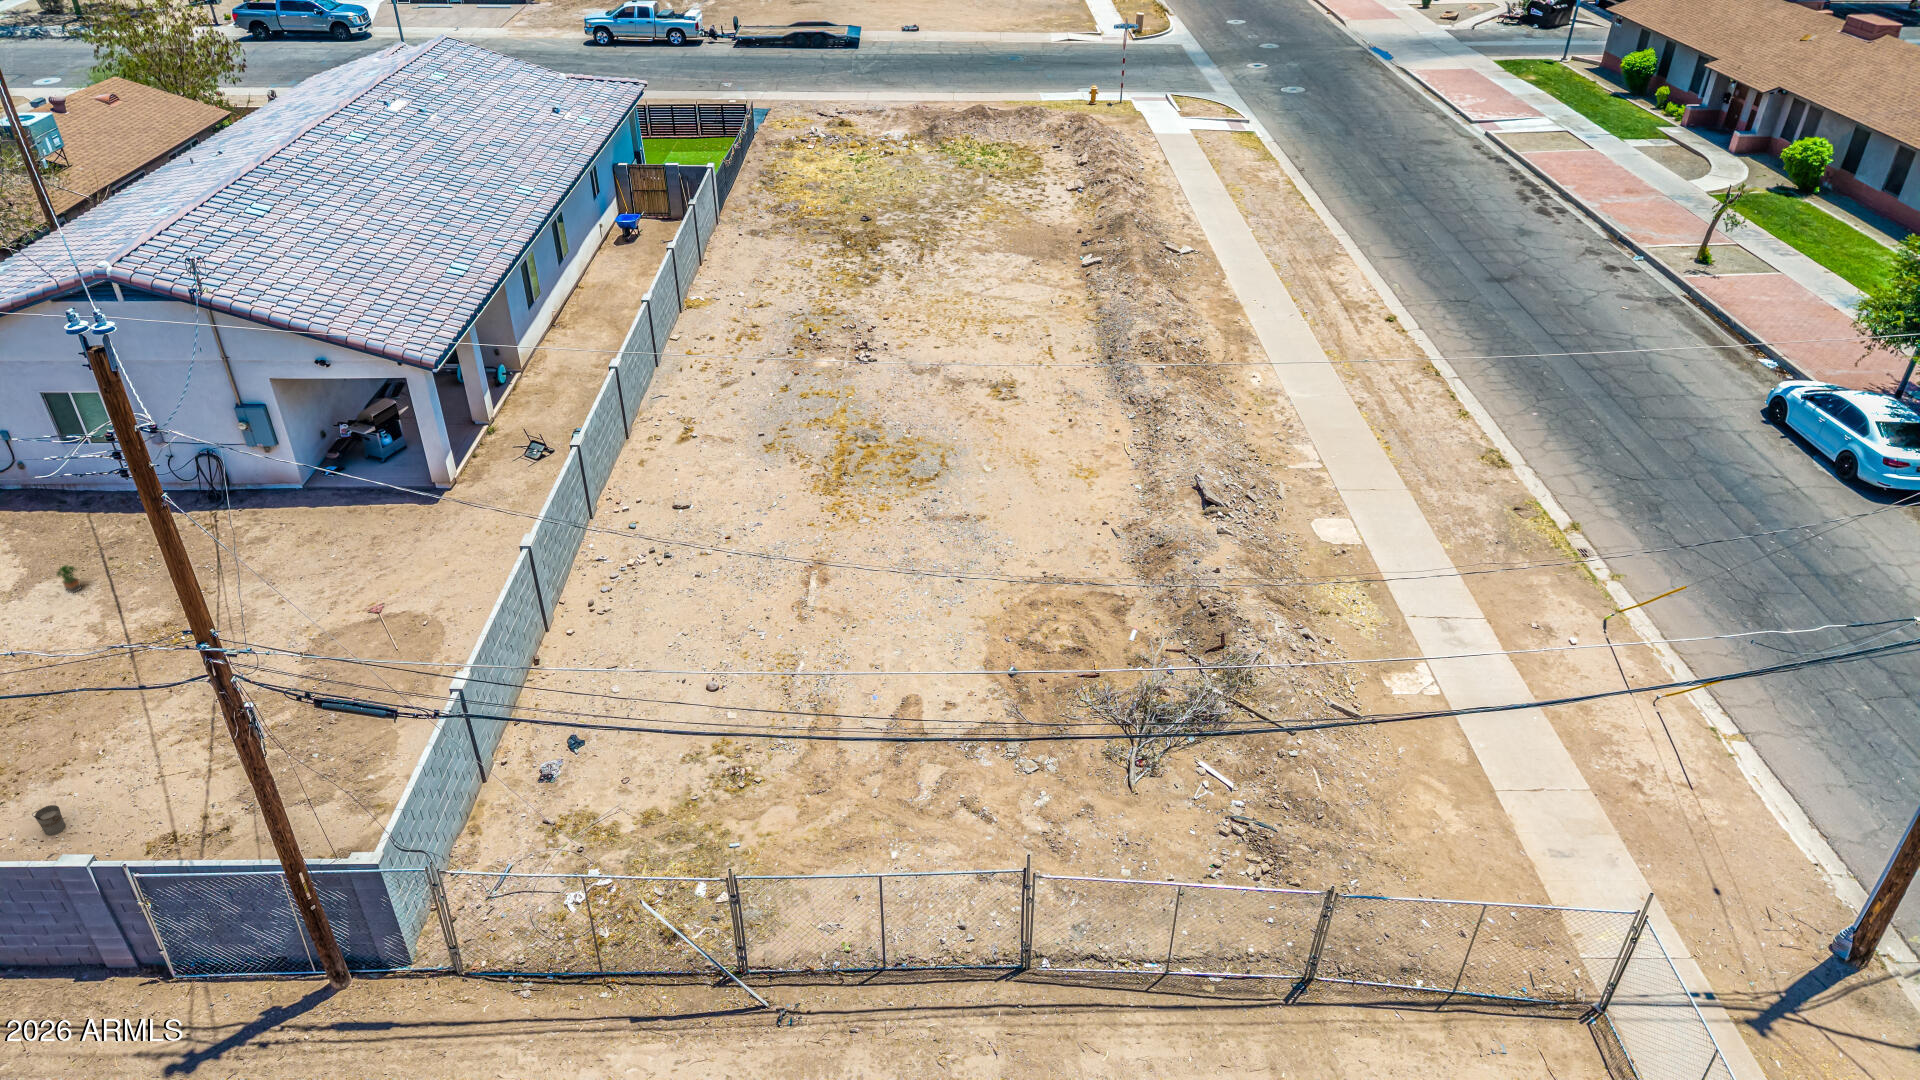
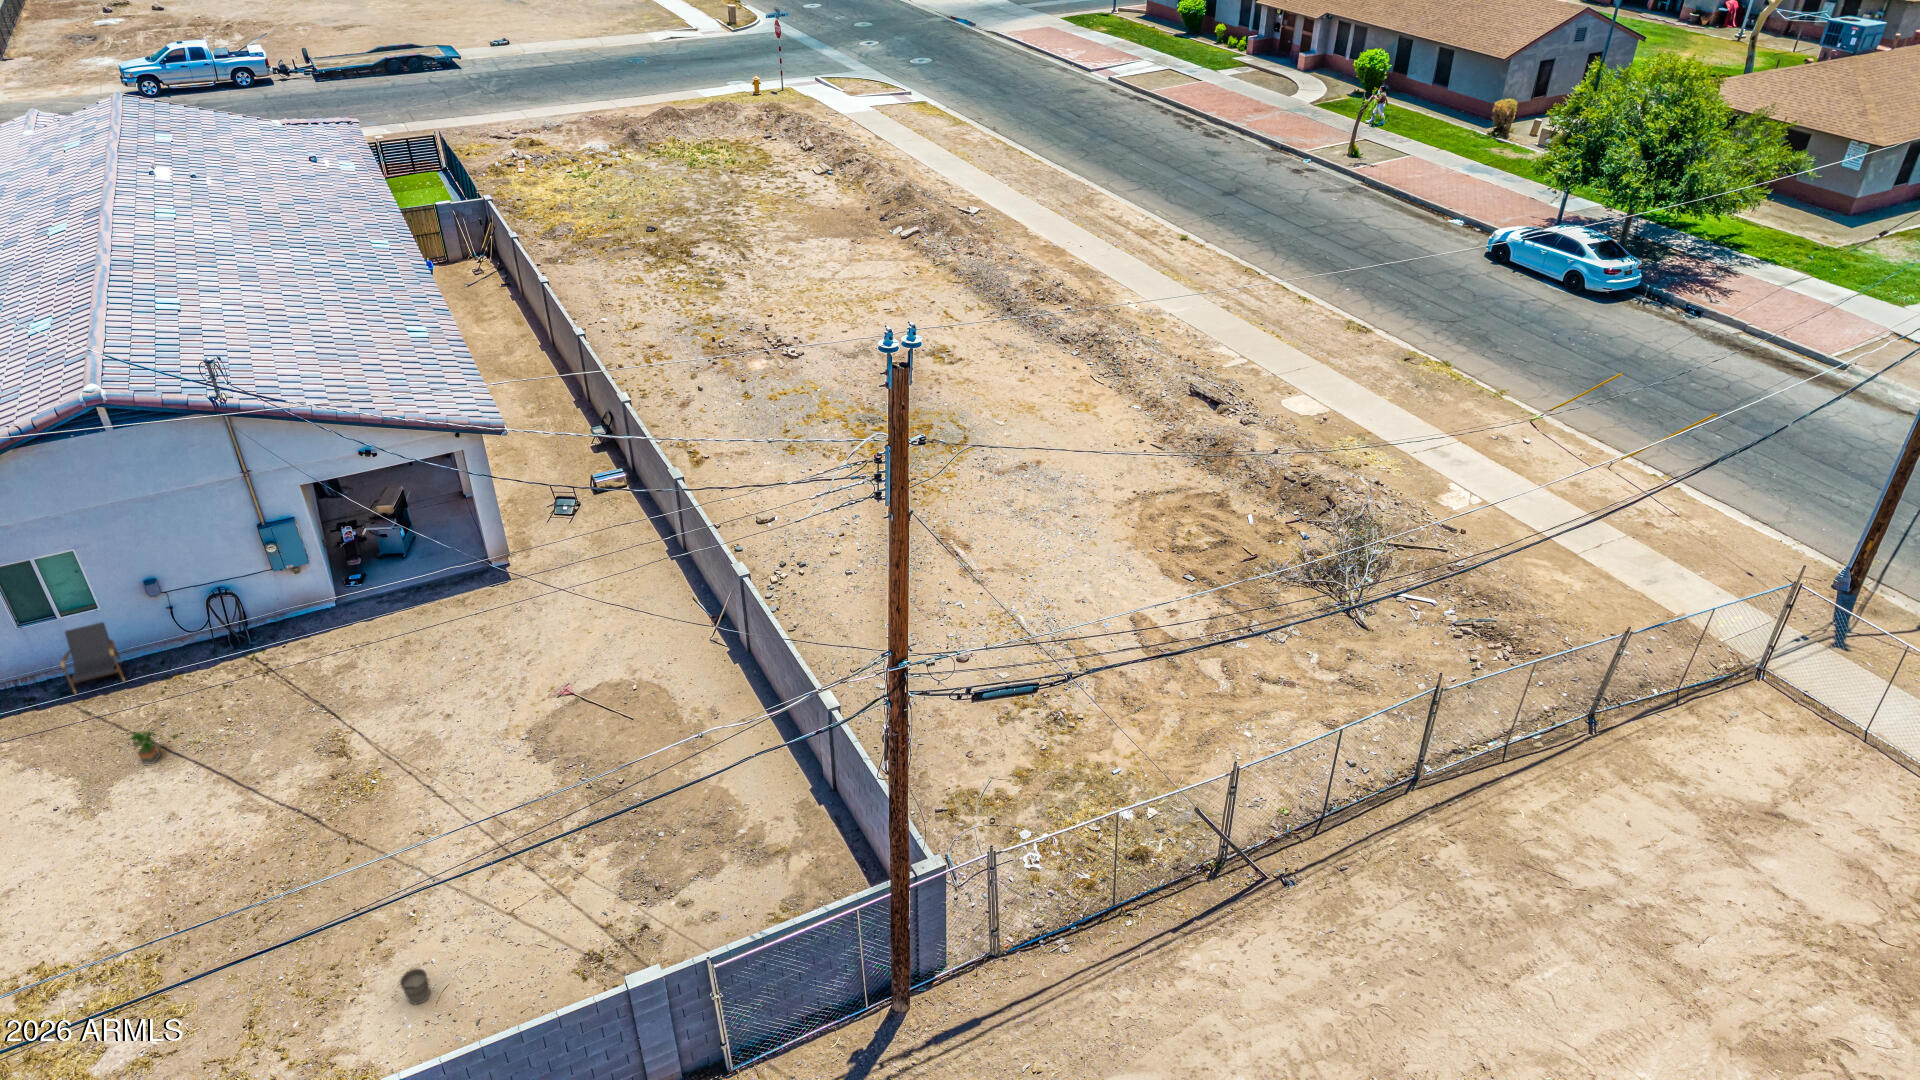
lounge chair: none [68,474,126,527] -> present [61,622,125,693]

